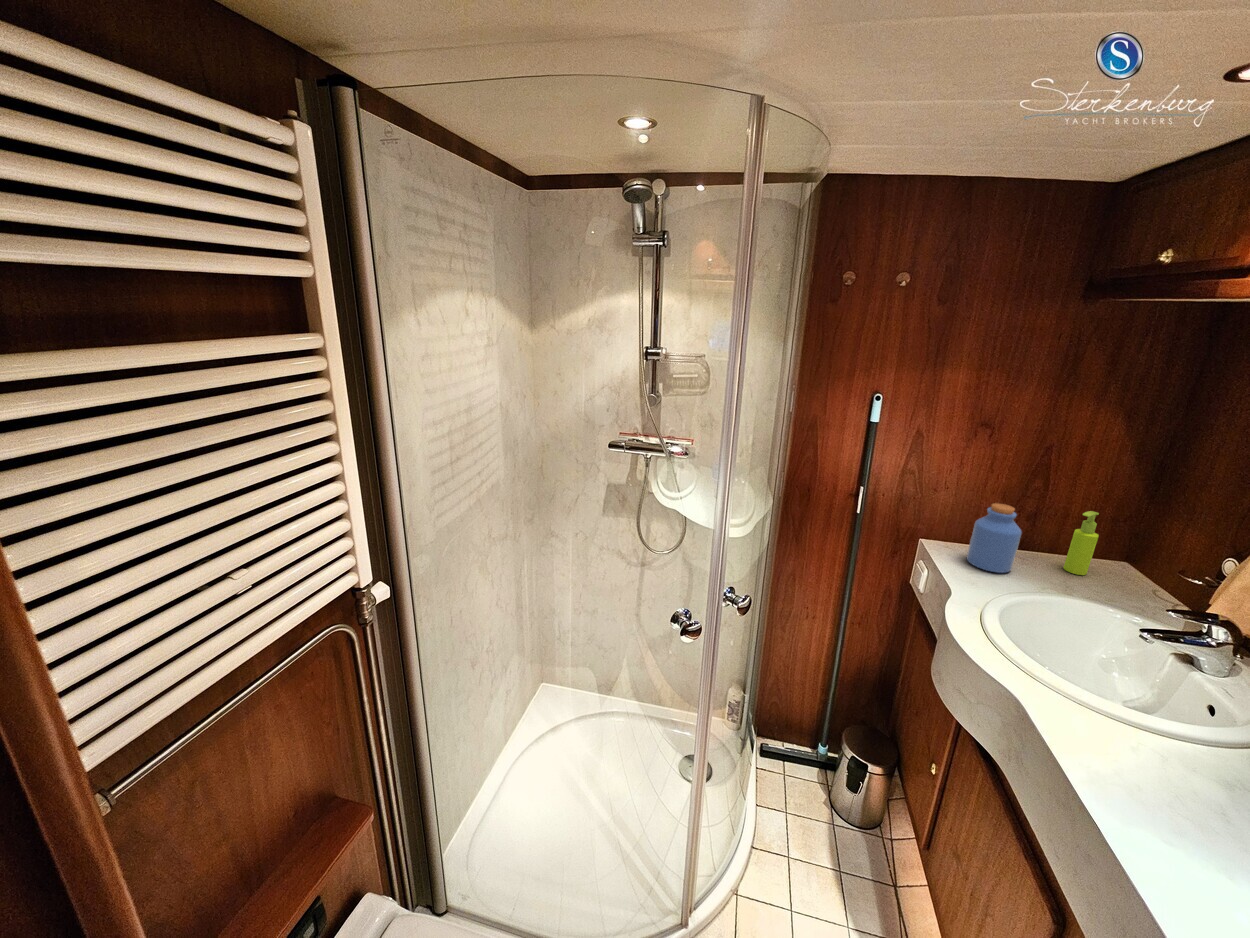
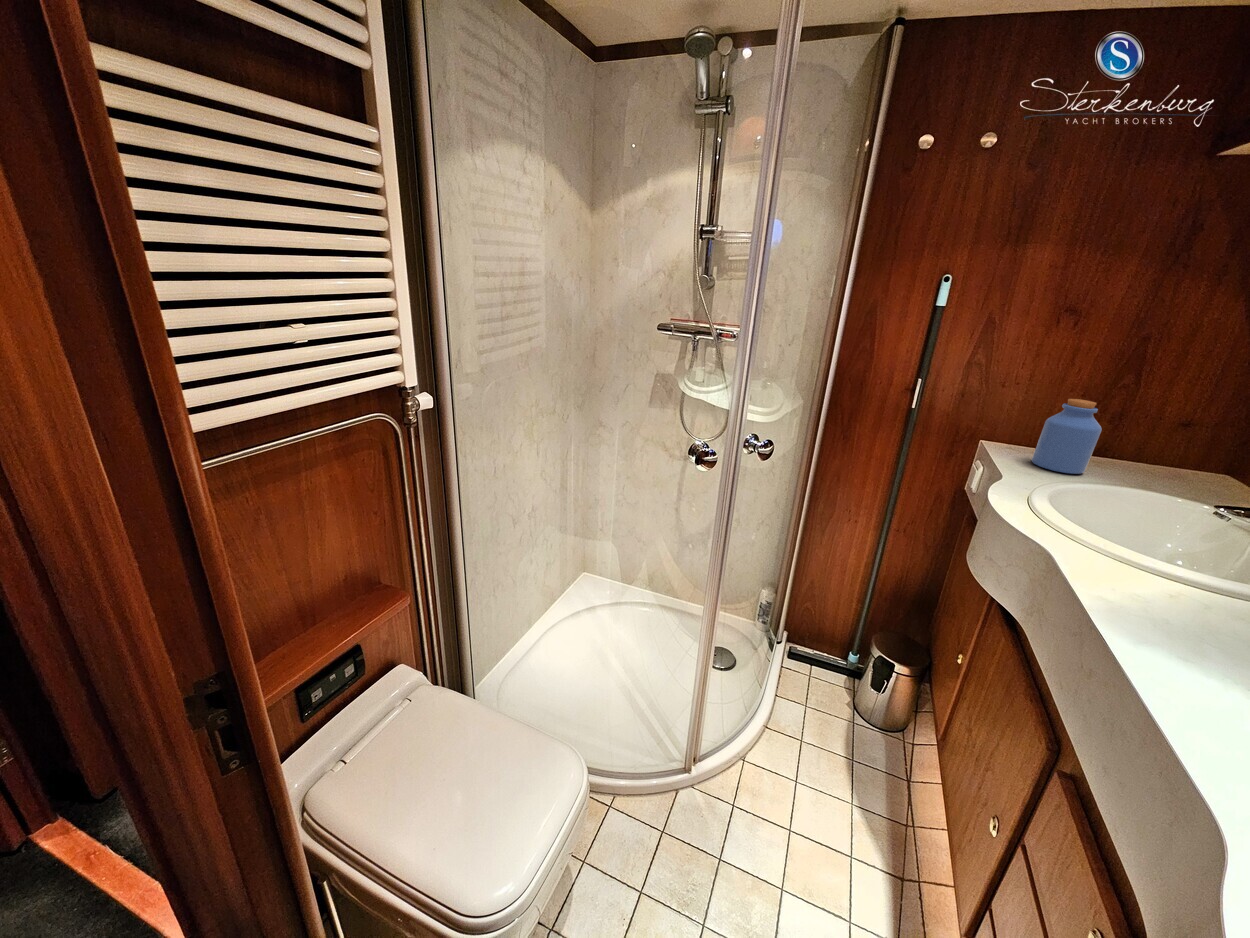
soap dispenser: present [1063,511,1099,575] -> none [1152,411,1207,485]

